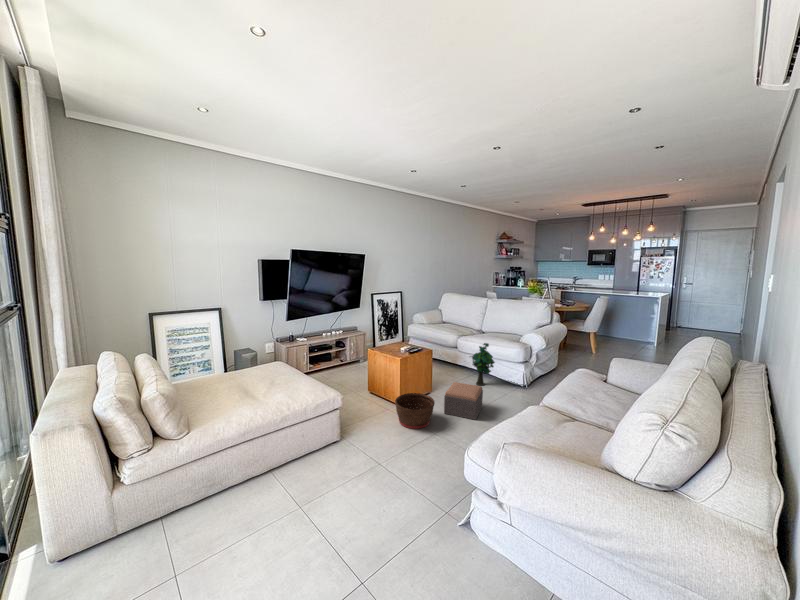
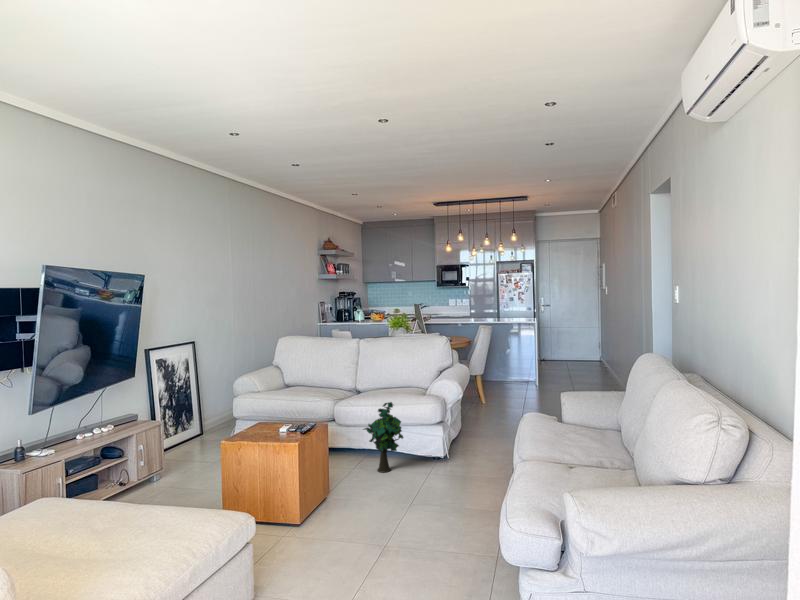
footstool: present [444,382,483,420] -> none [366,466,422,521]
basket: present [395,393,435,429] -> none [301,496,369,557]

